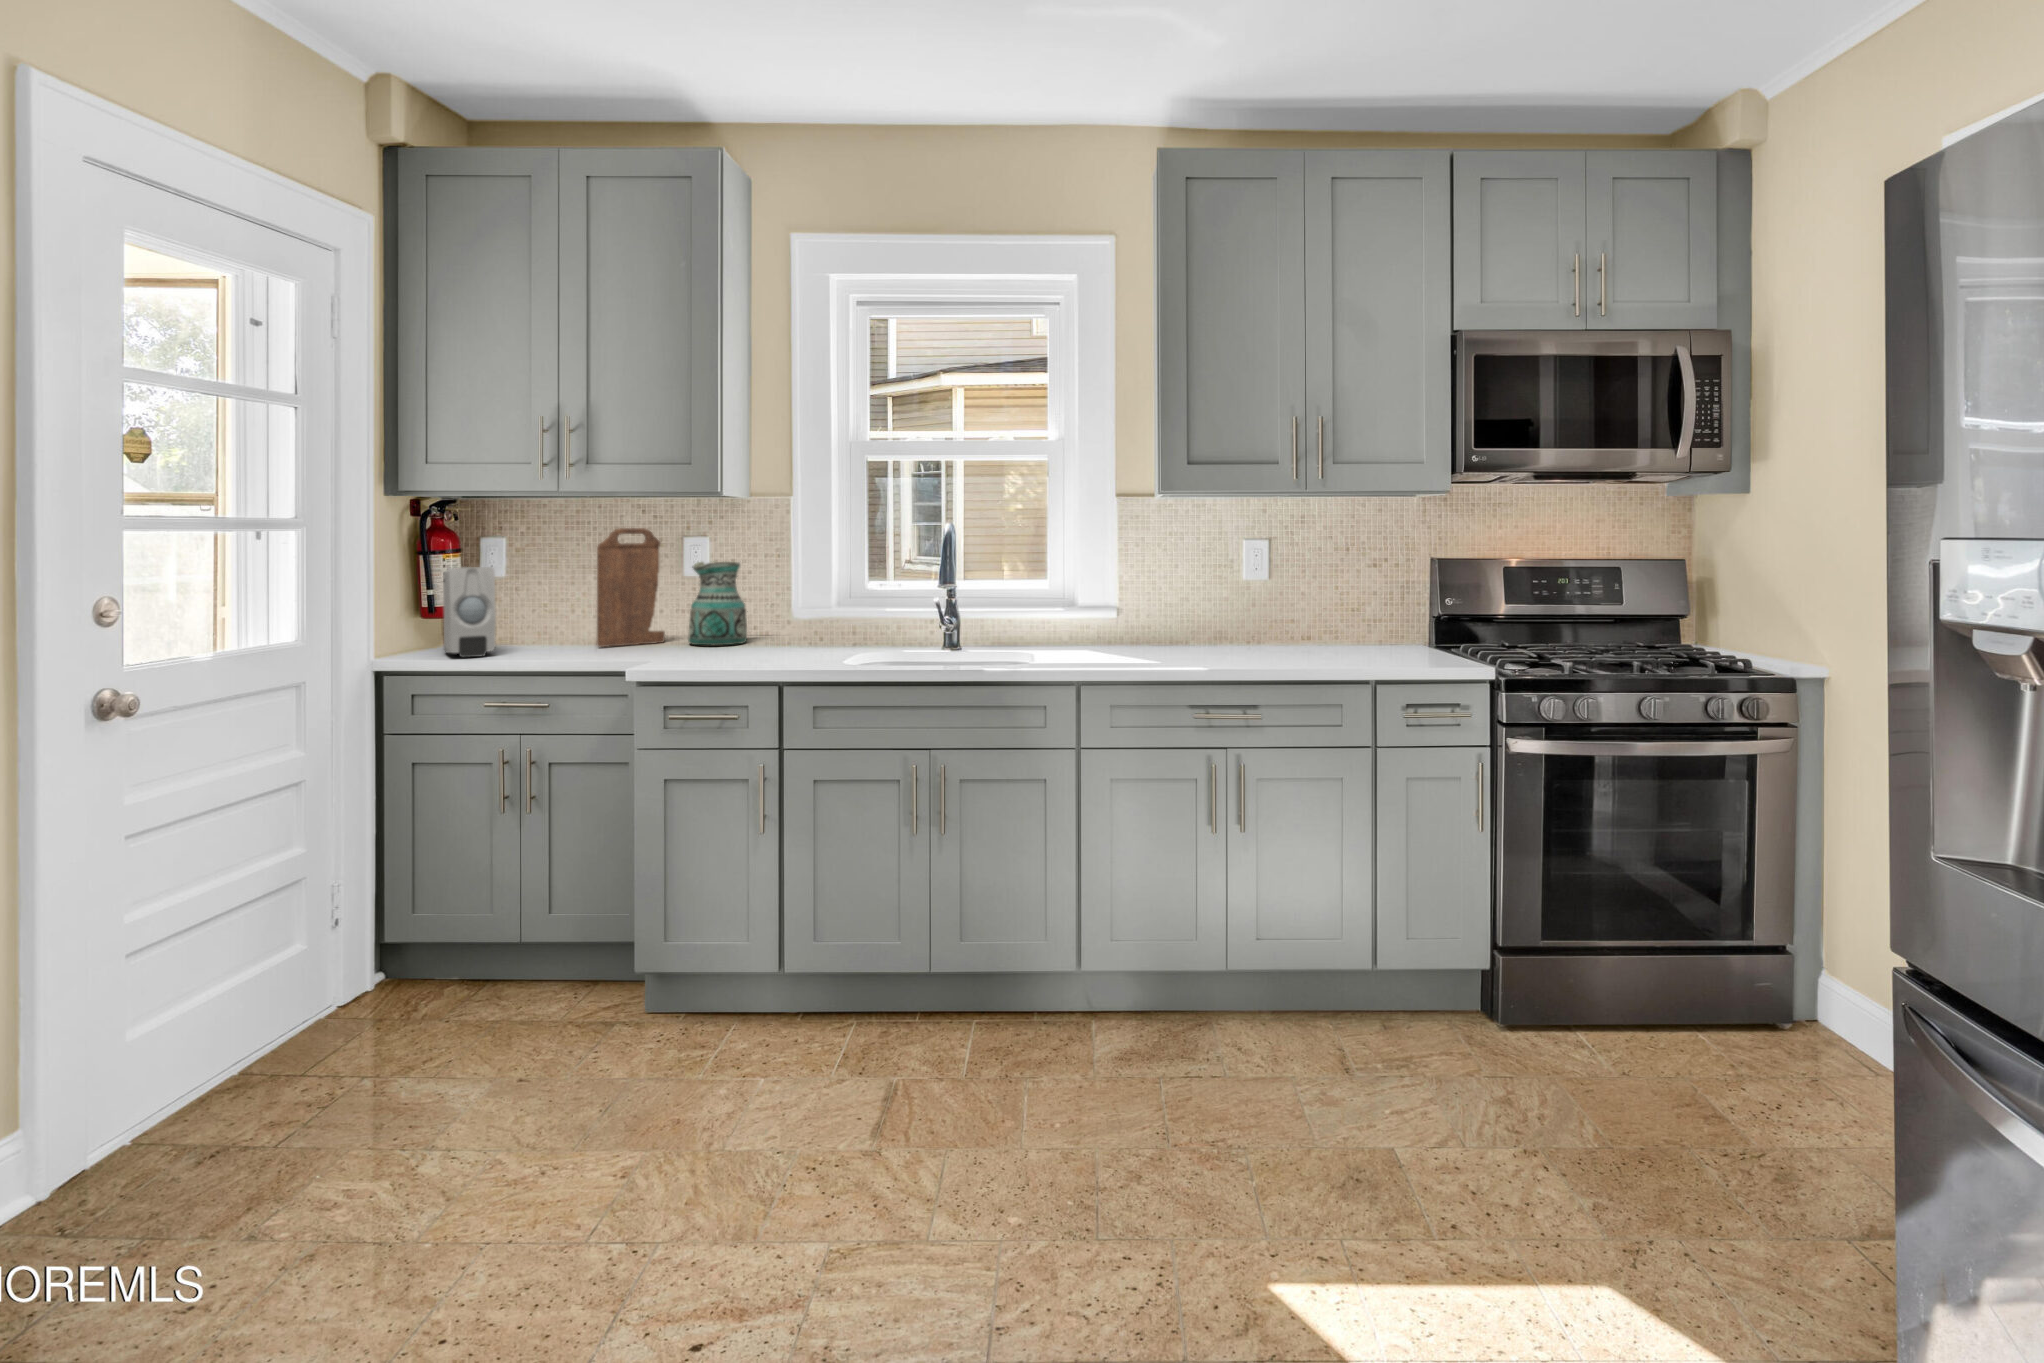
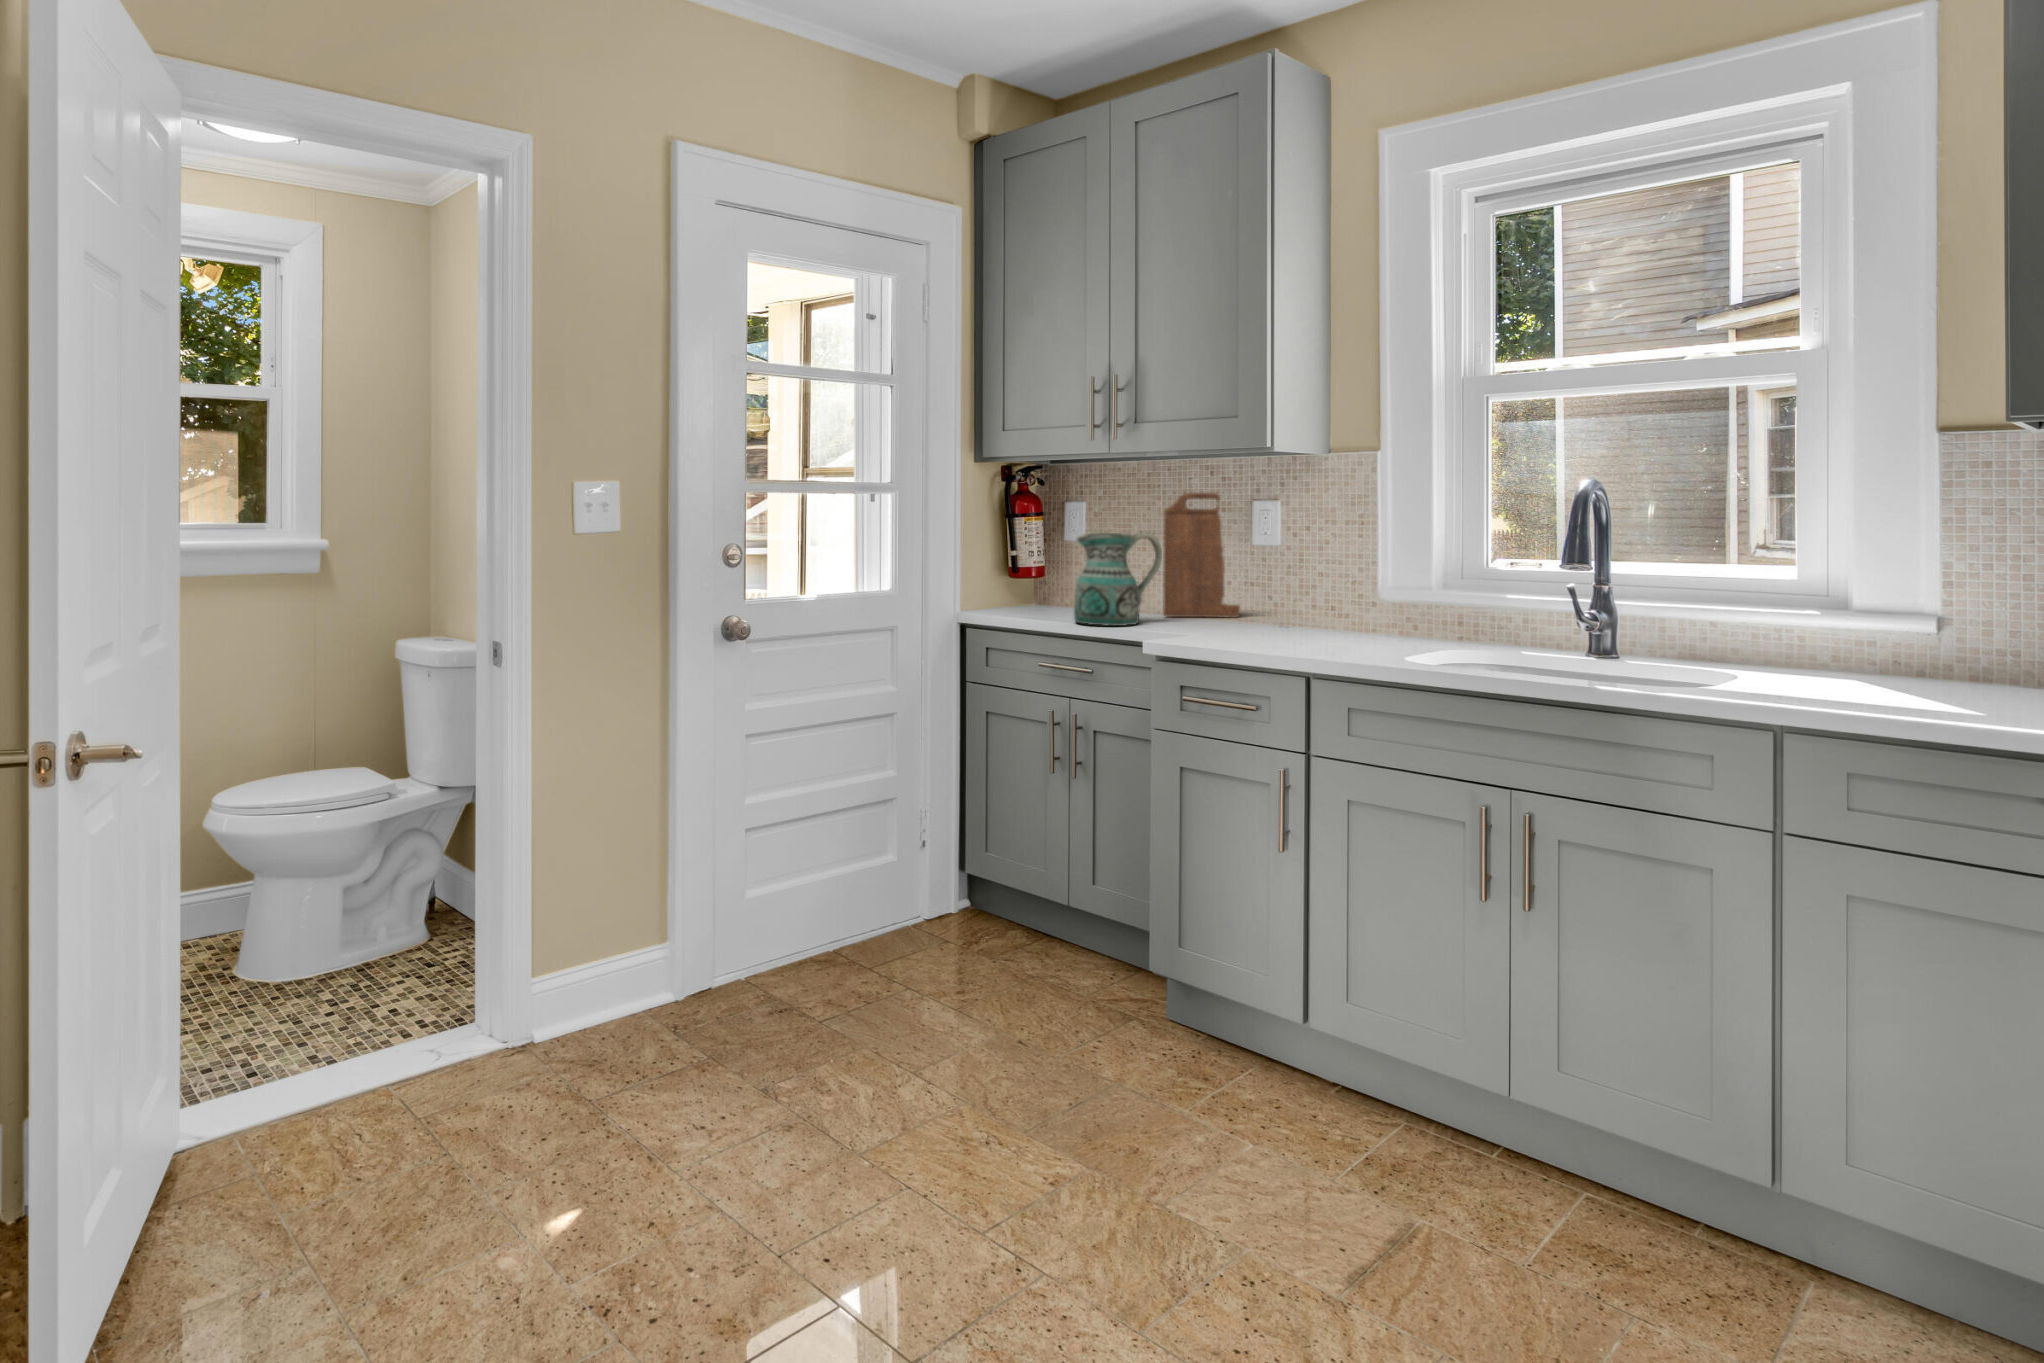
ceramic pitcher: present [688,561,747,645] -> present [1074,532,1162,626]
soap dispenser: present [443,567,496,657] -> none [1021,530,1064,617]

